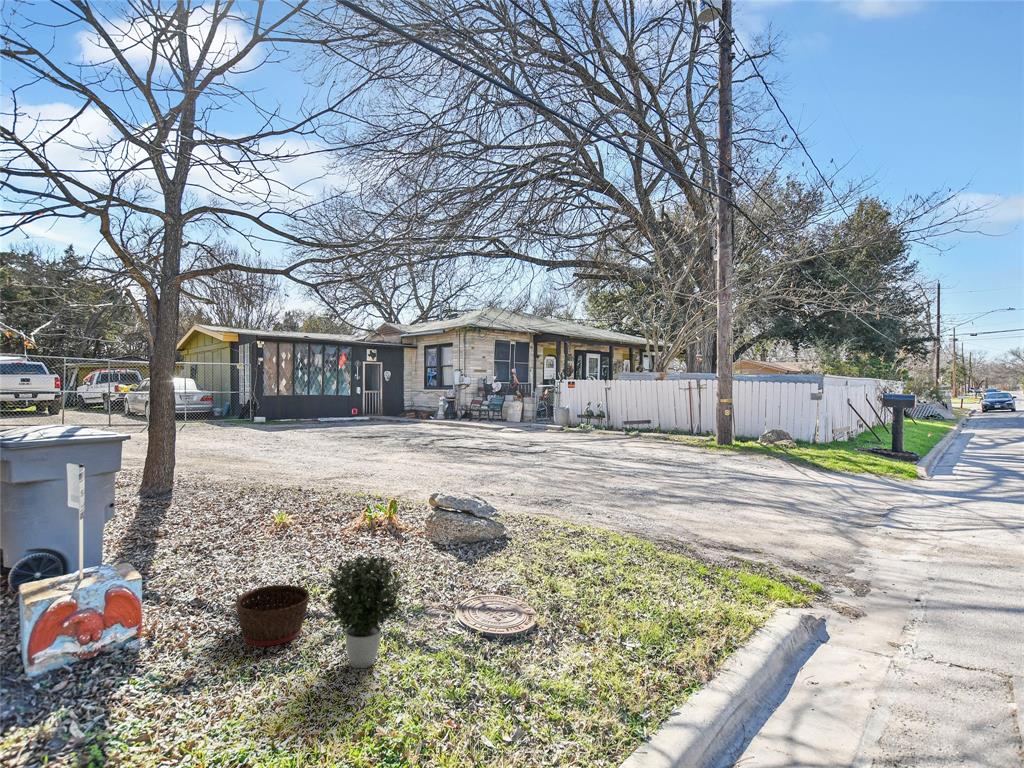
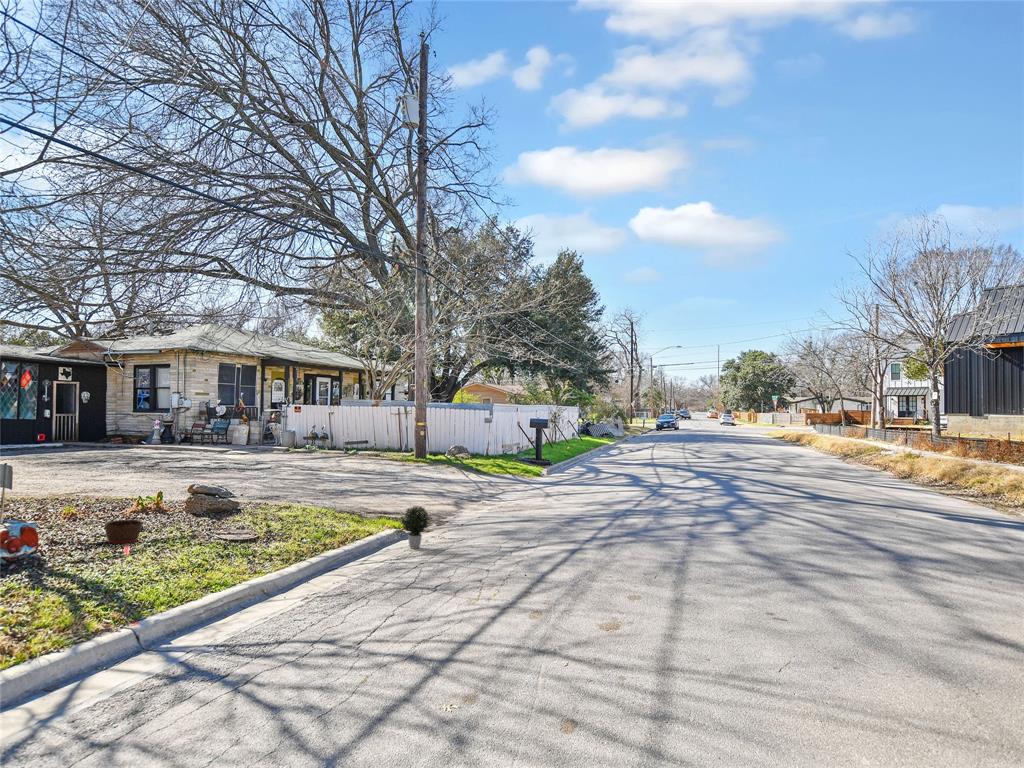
potted plant: present [328,556,402,668] -> present [402,507,429,549]

